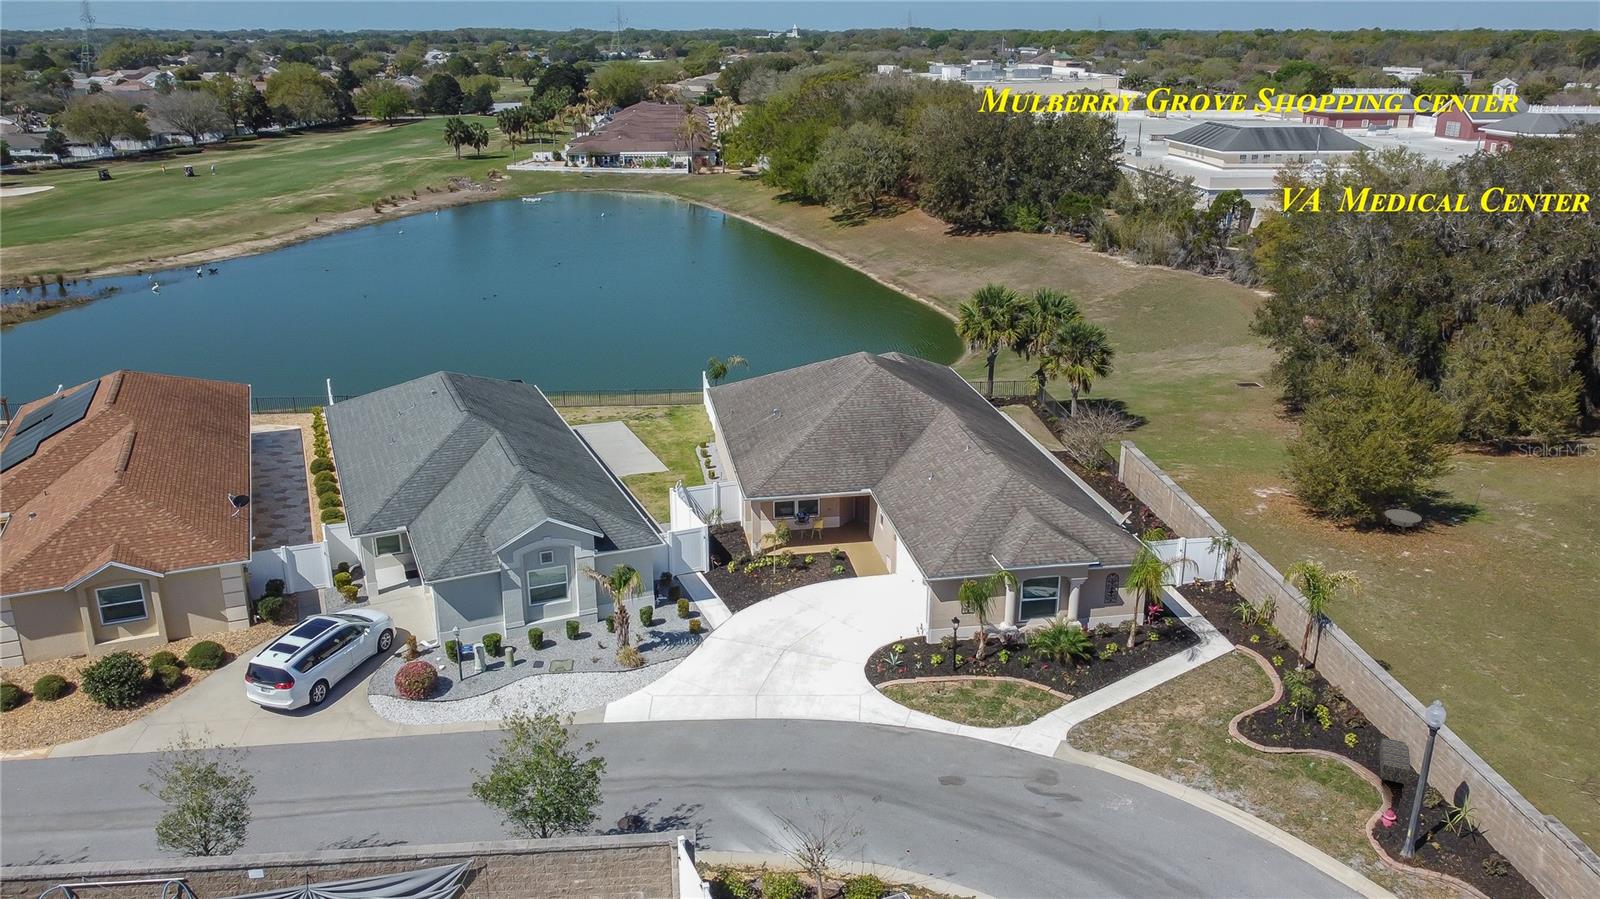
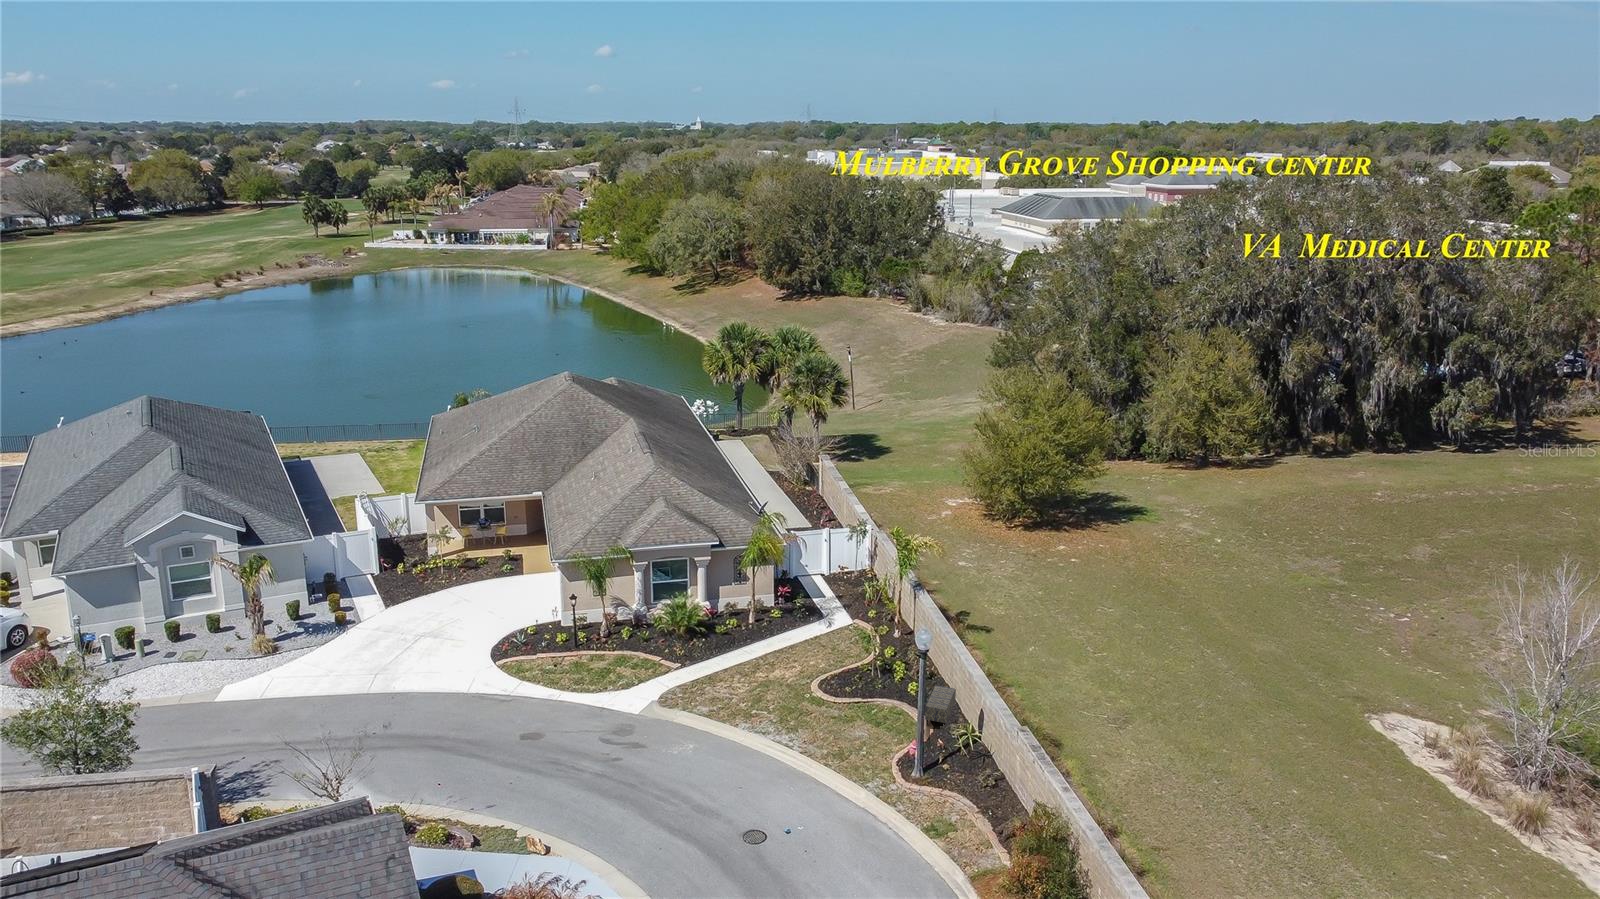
round table: present [1385,509,1422,534] -> none [1036,503,1068,525]

